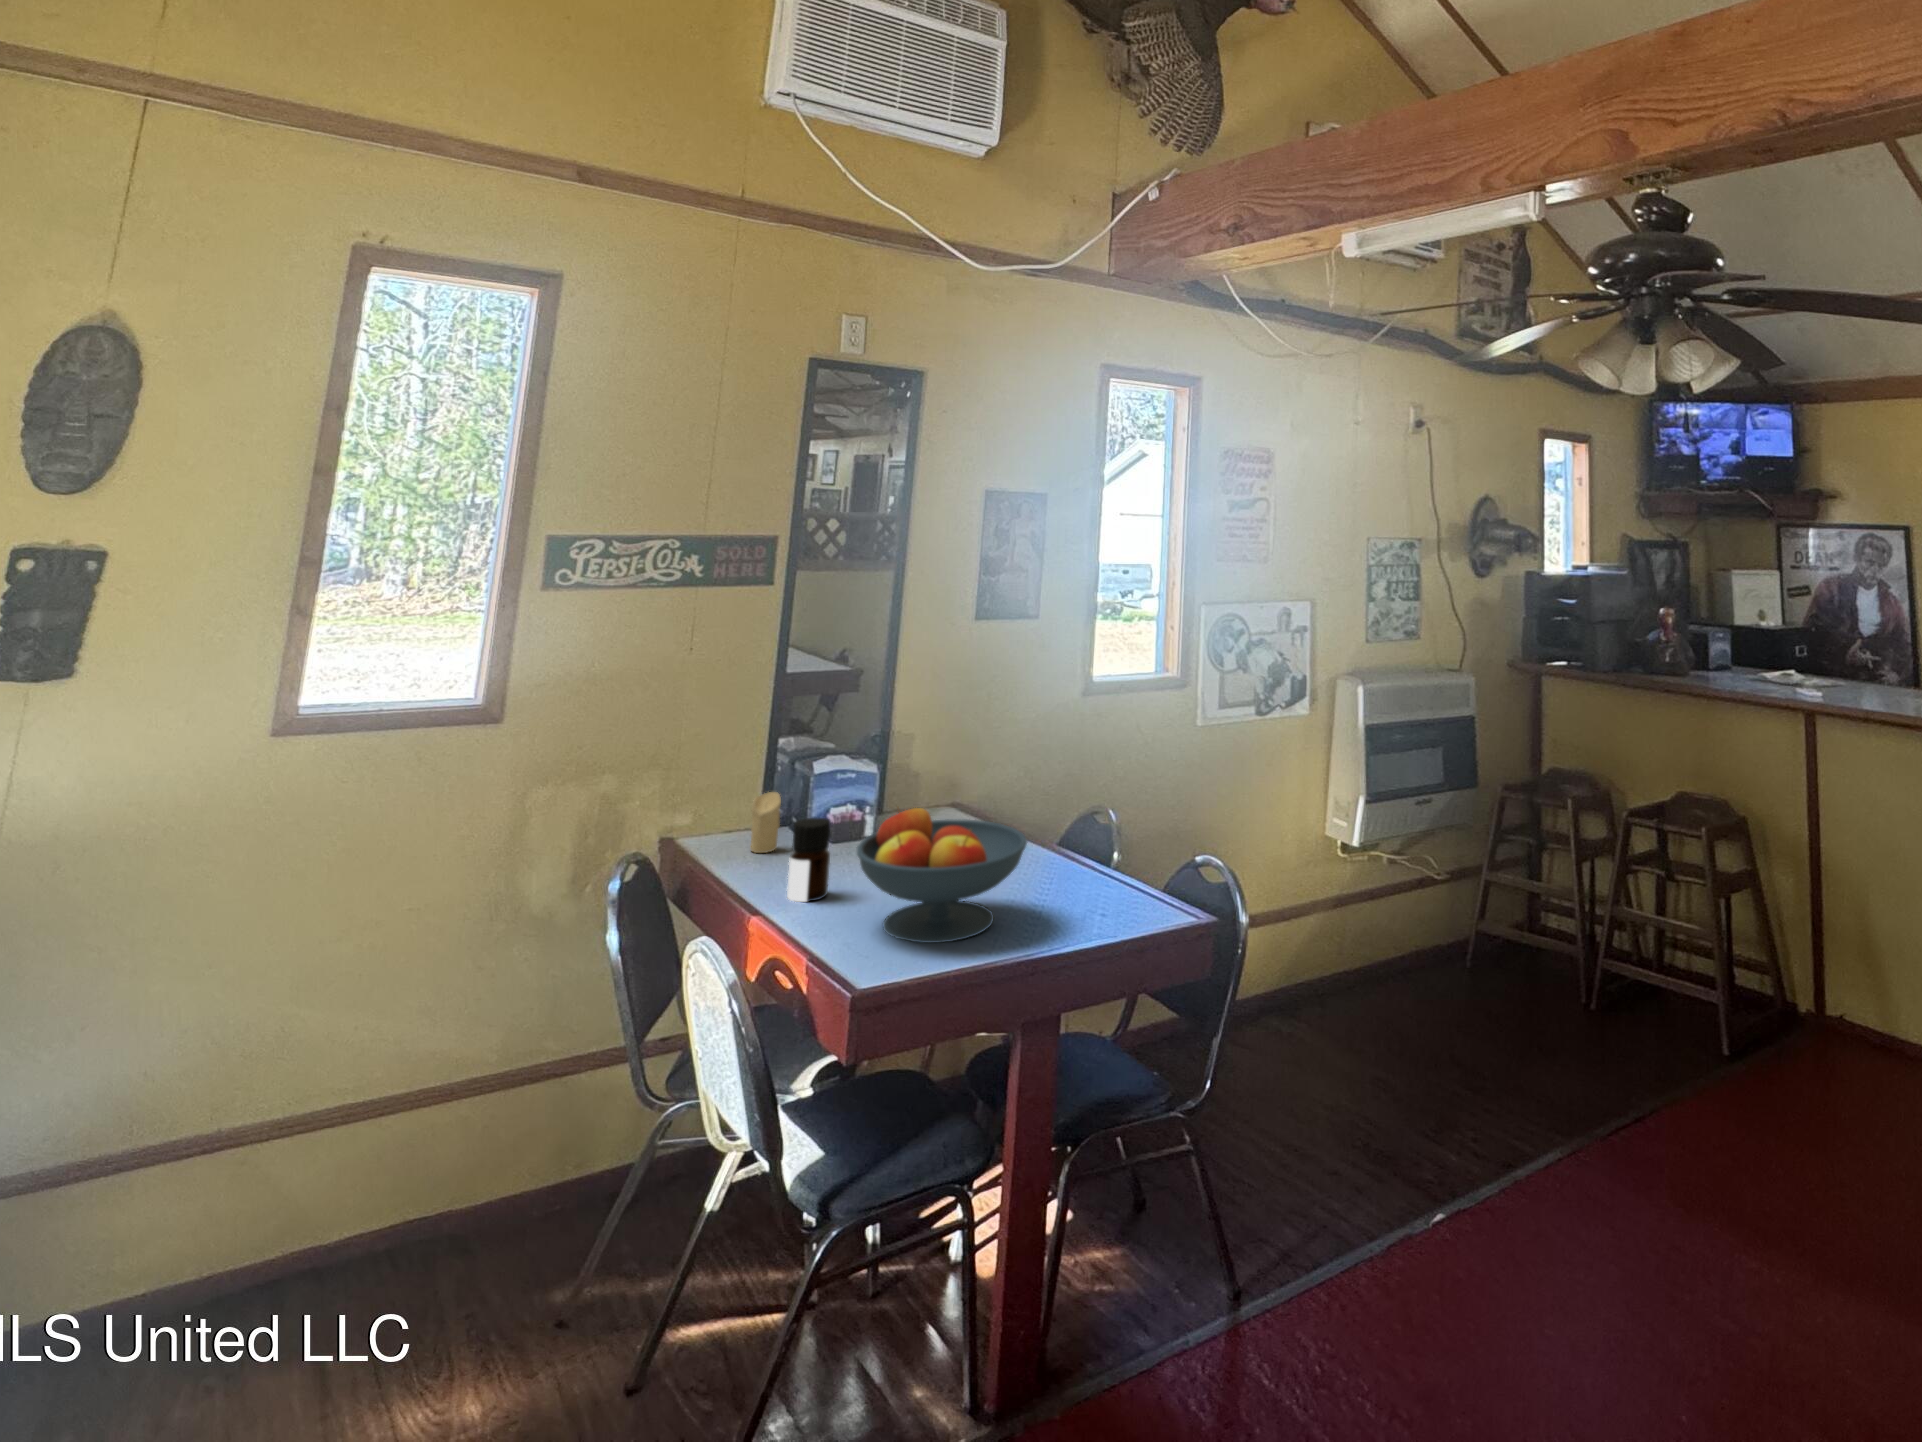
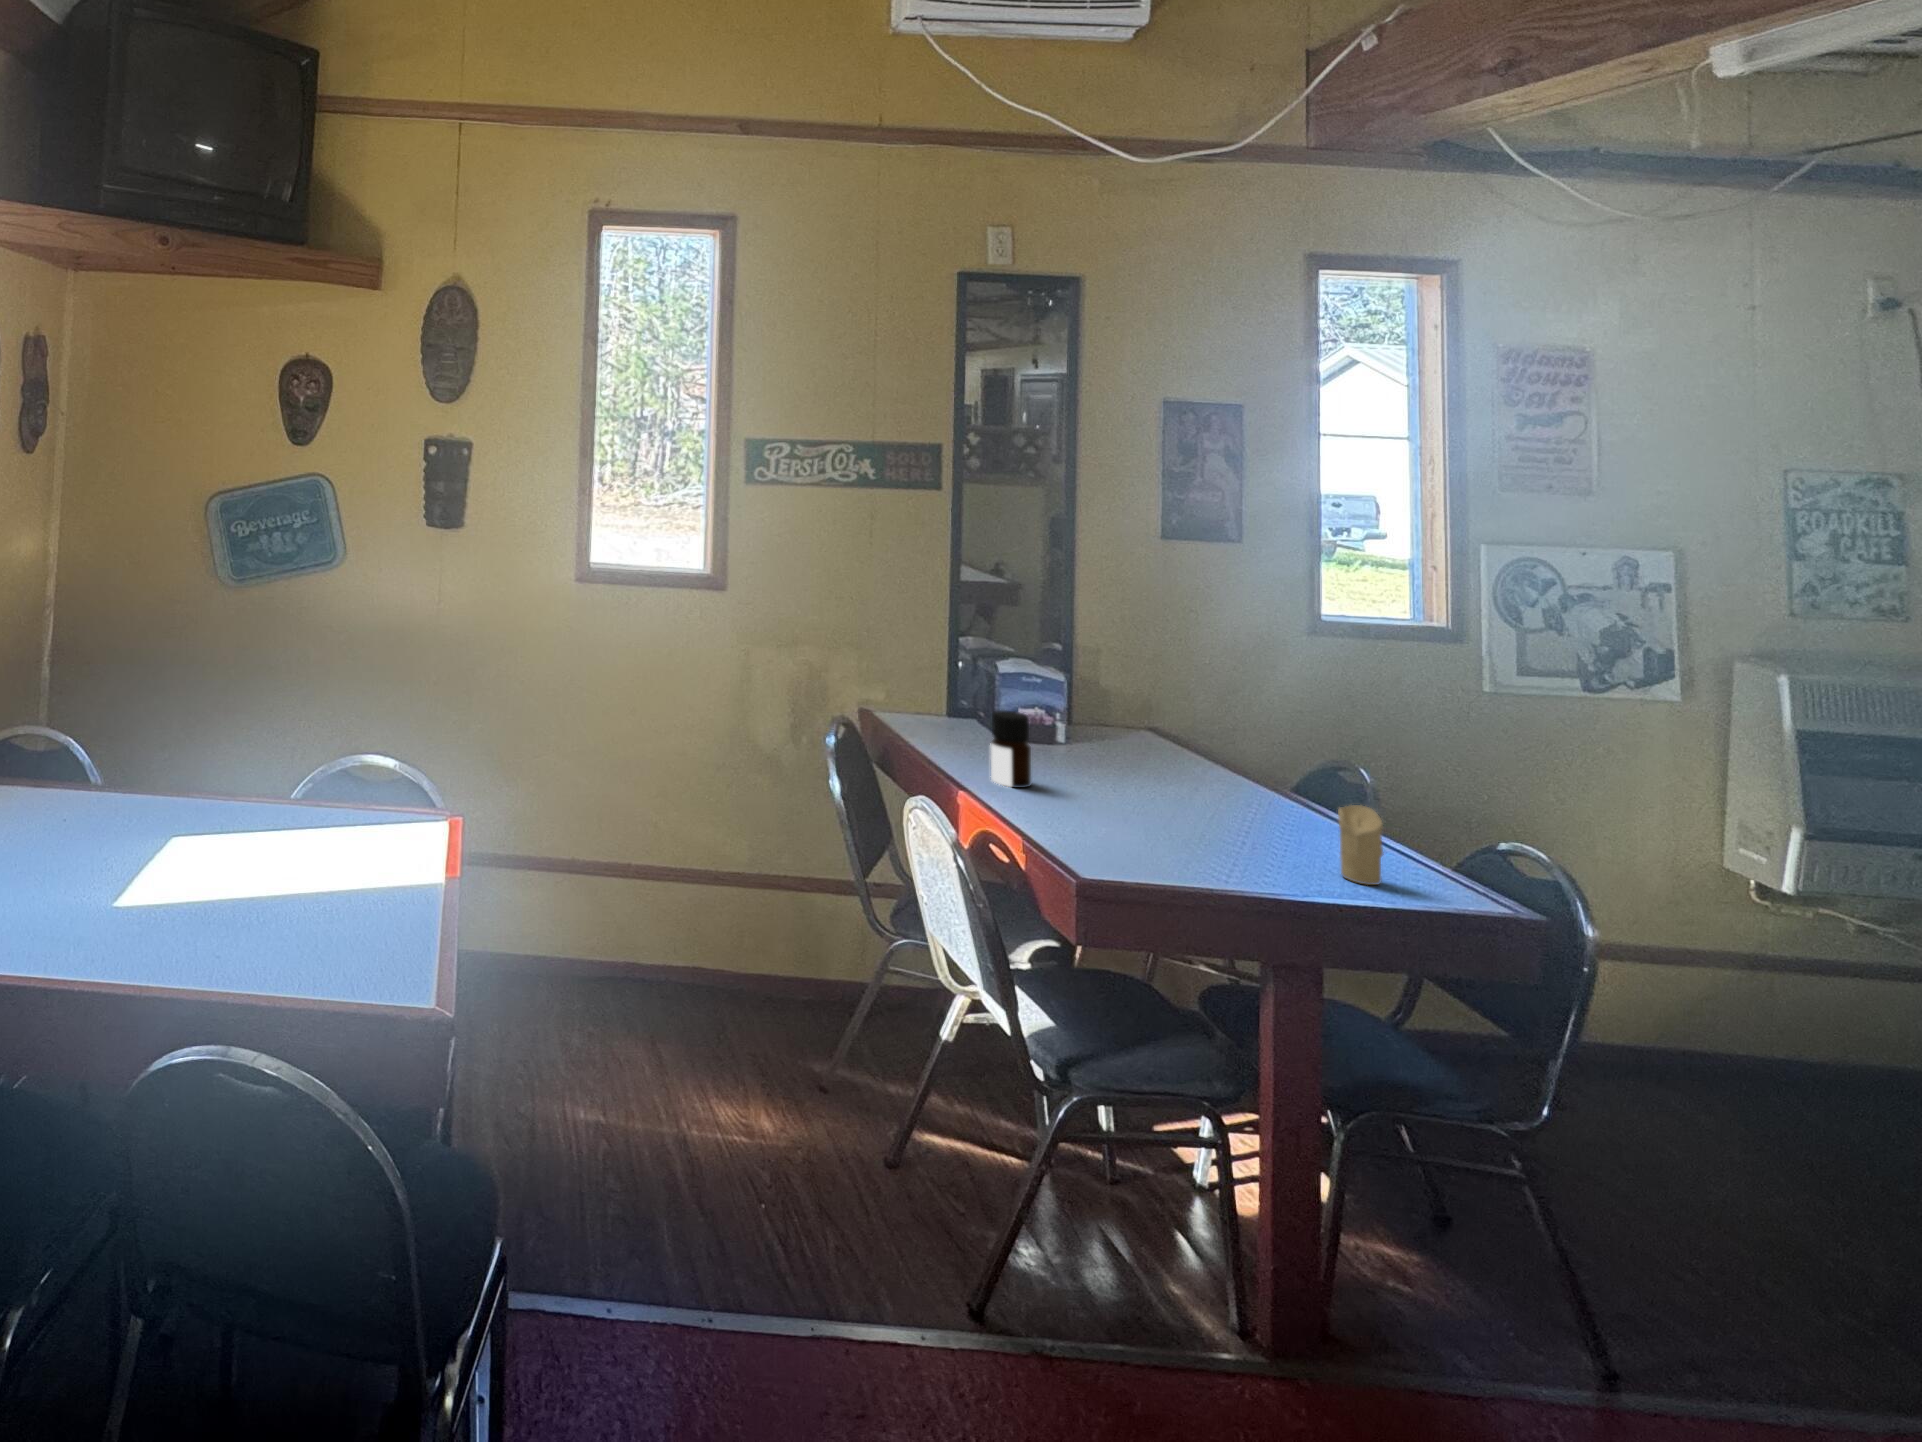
candle: present [751,792,781,853] -> present [1338,805,1384,885]
fruit bowl: present [857,808,1027,943] -> none [1062,711,1260,854]

